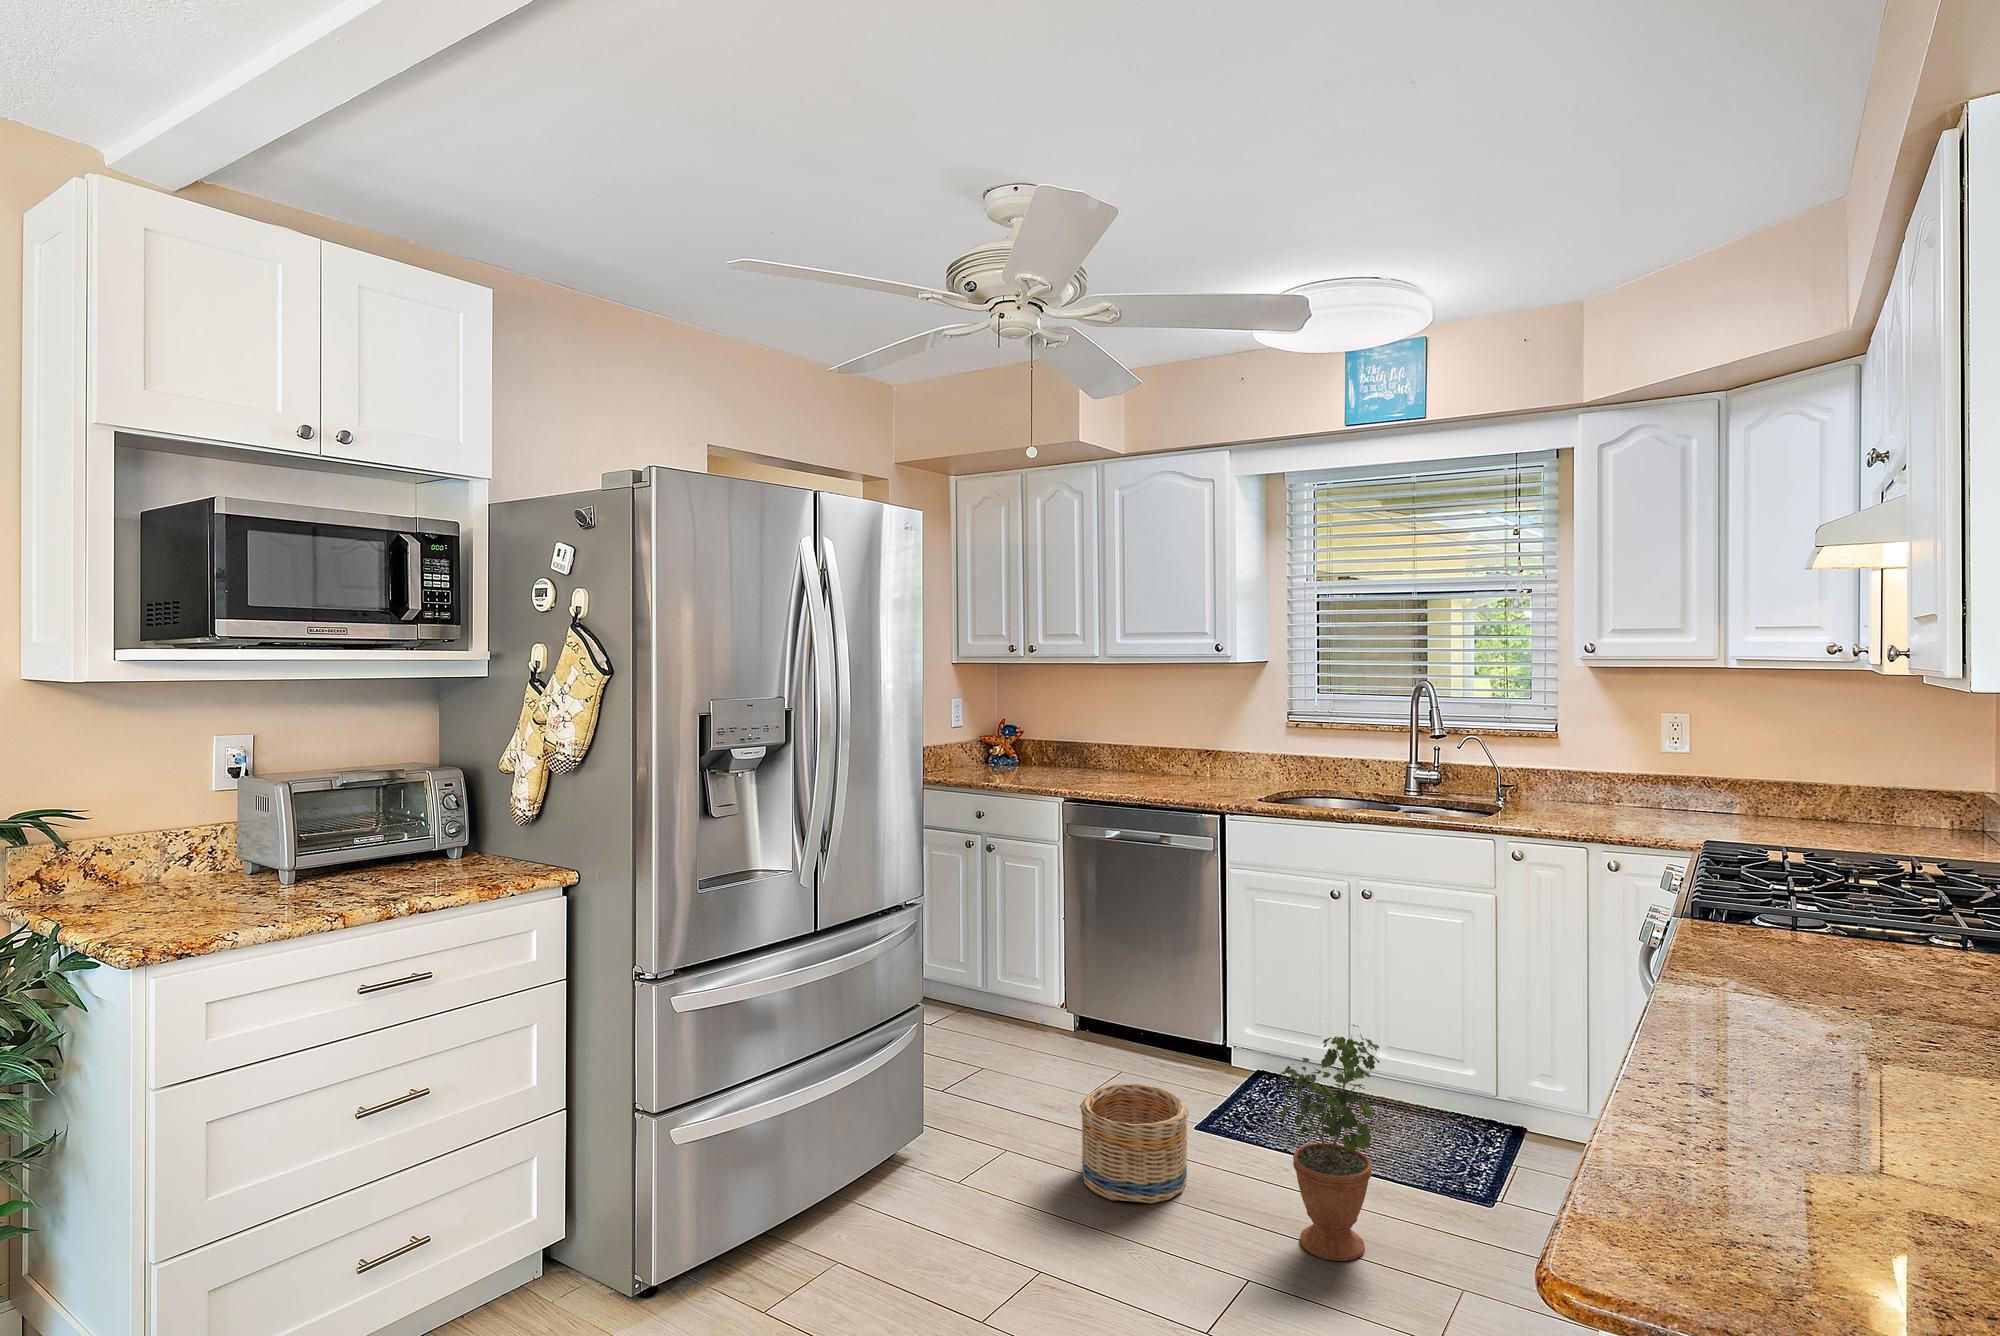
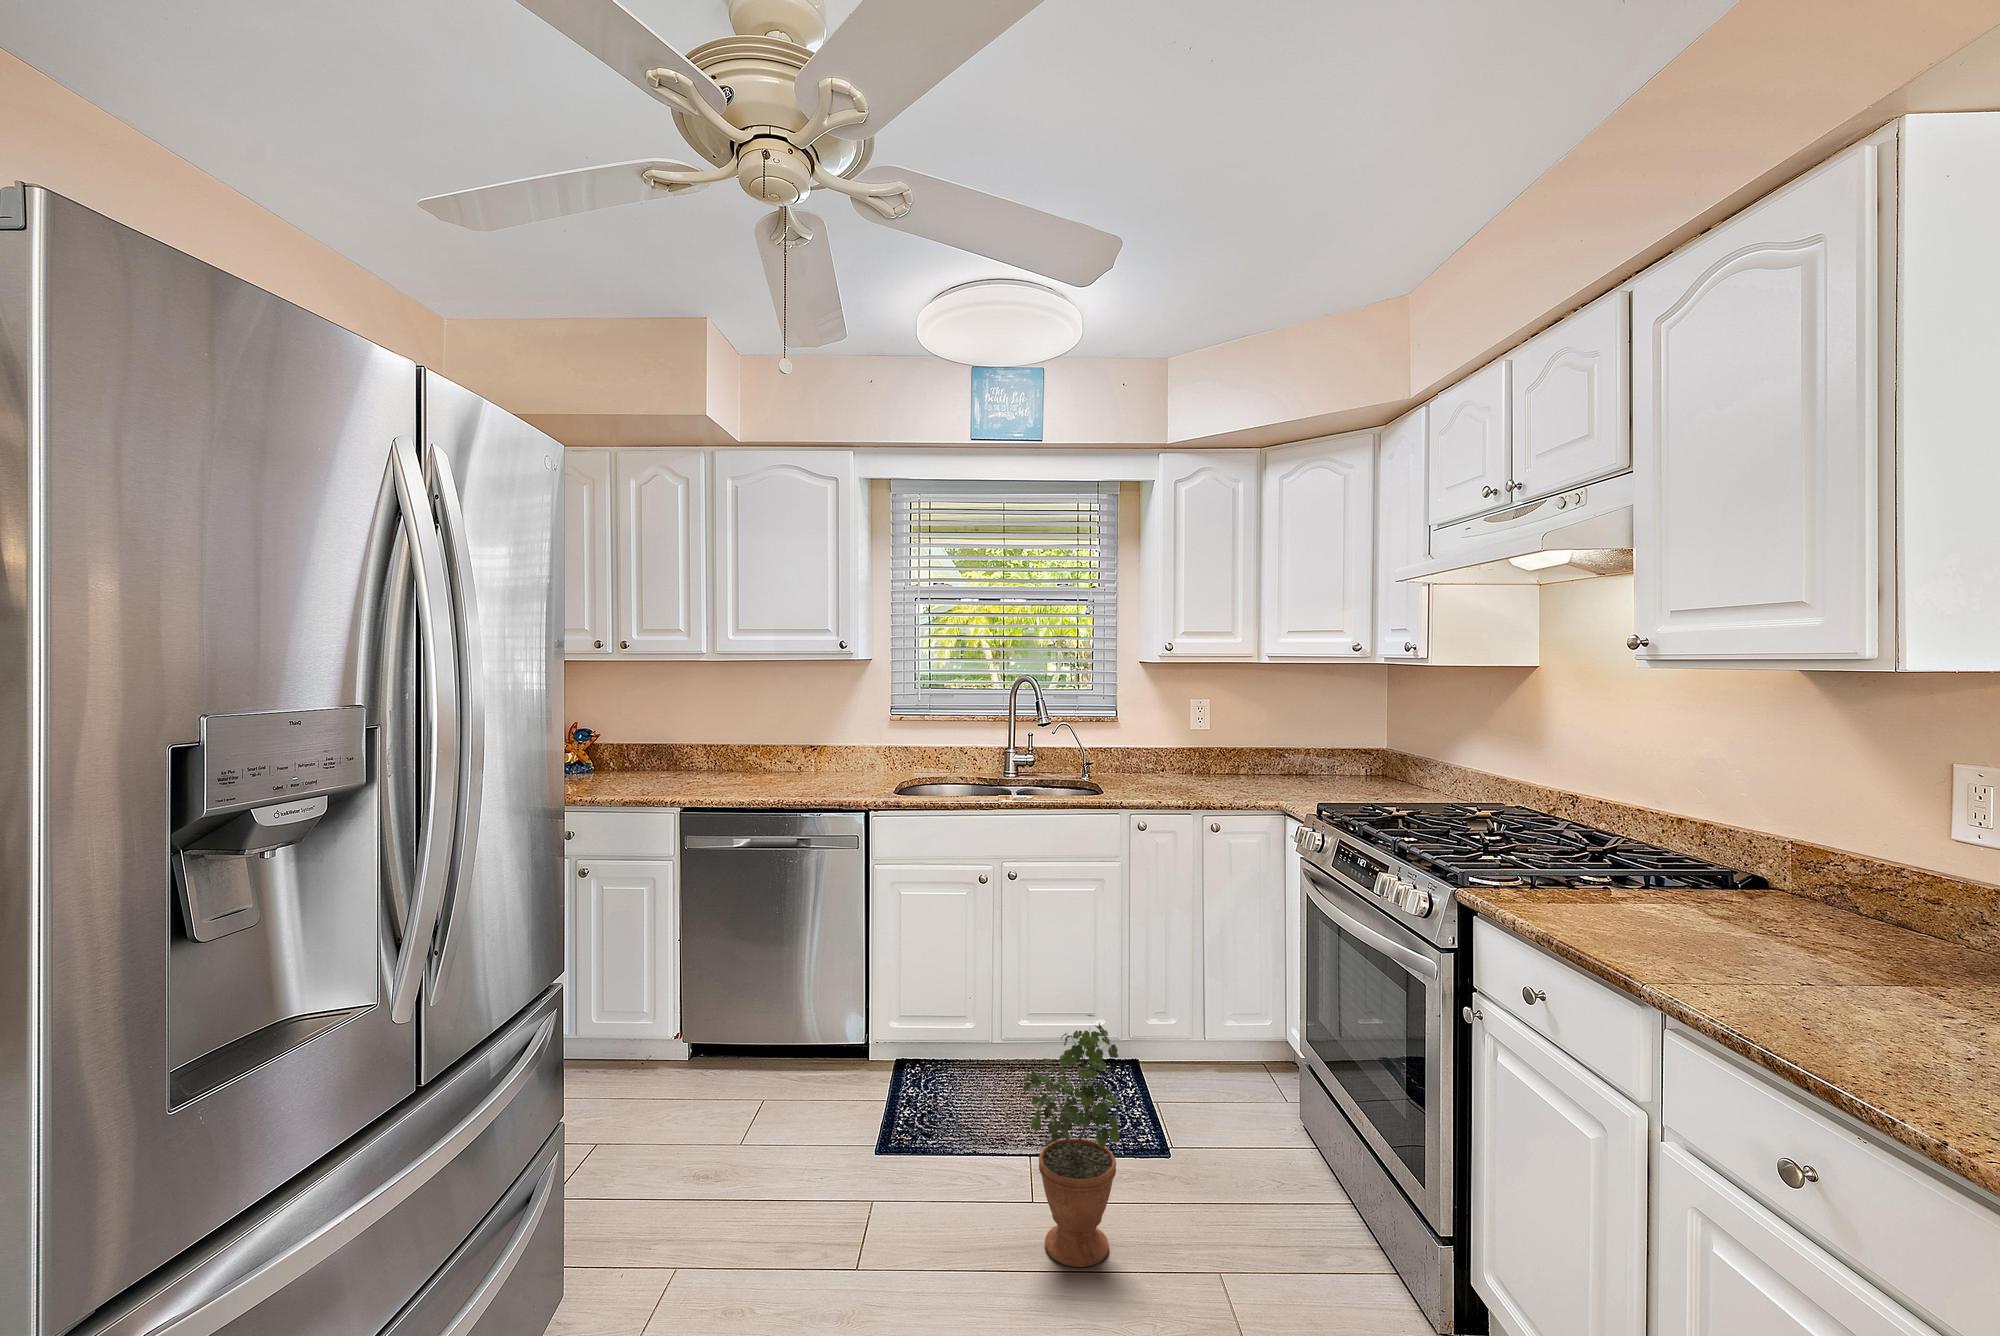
basket: present [1080,1084,1189,1203] -> none [786,1118,908,1271]

